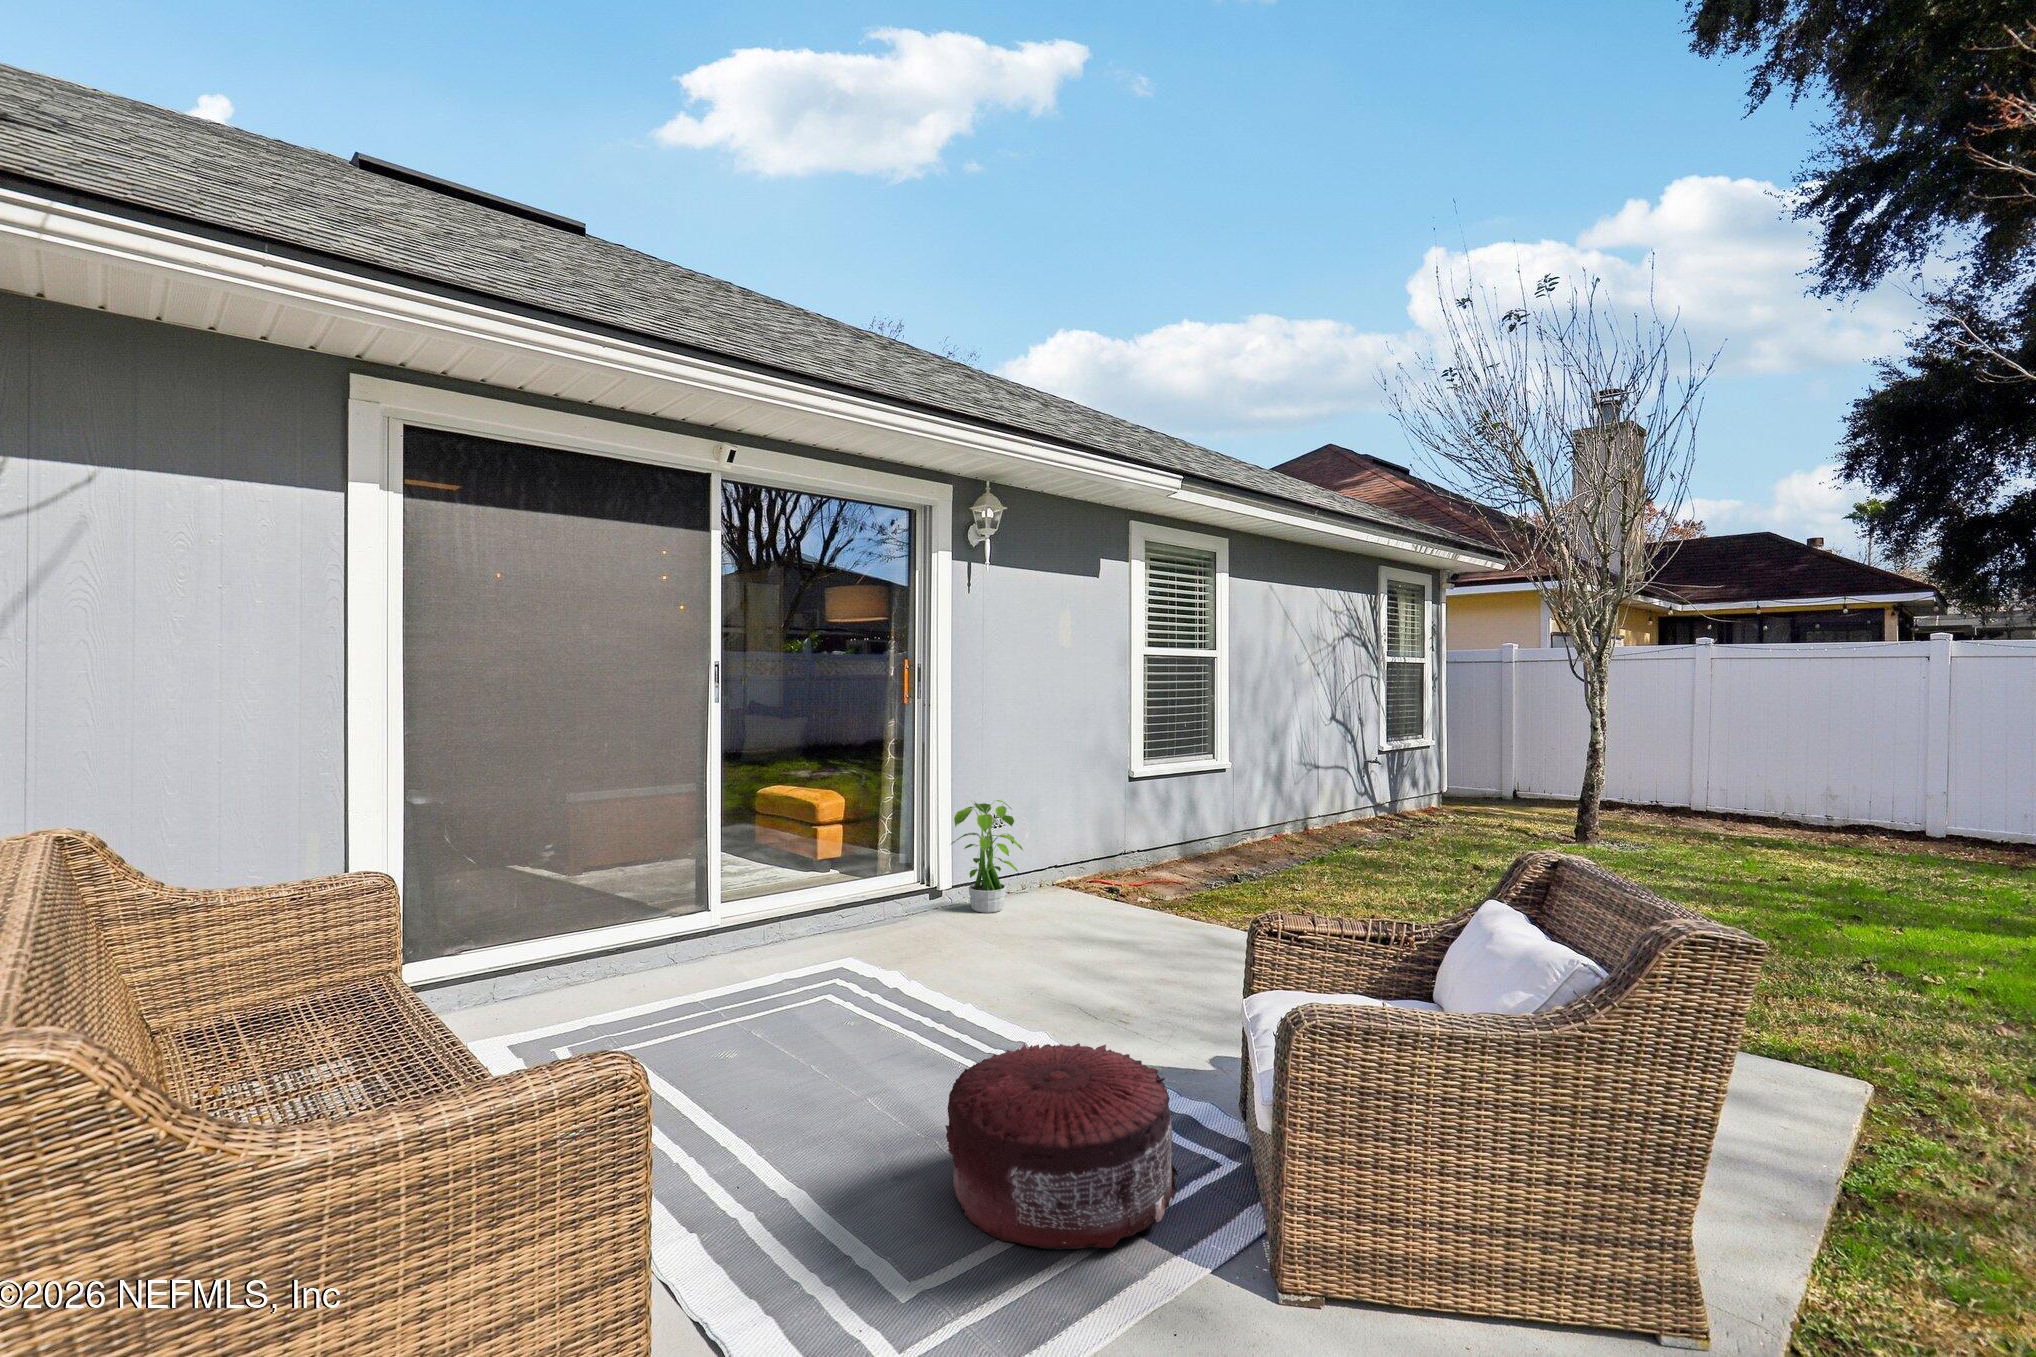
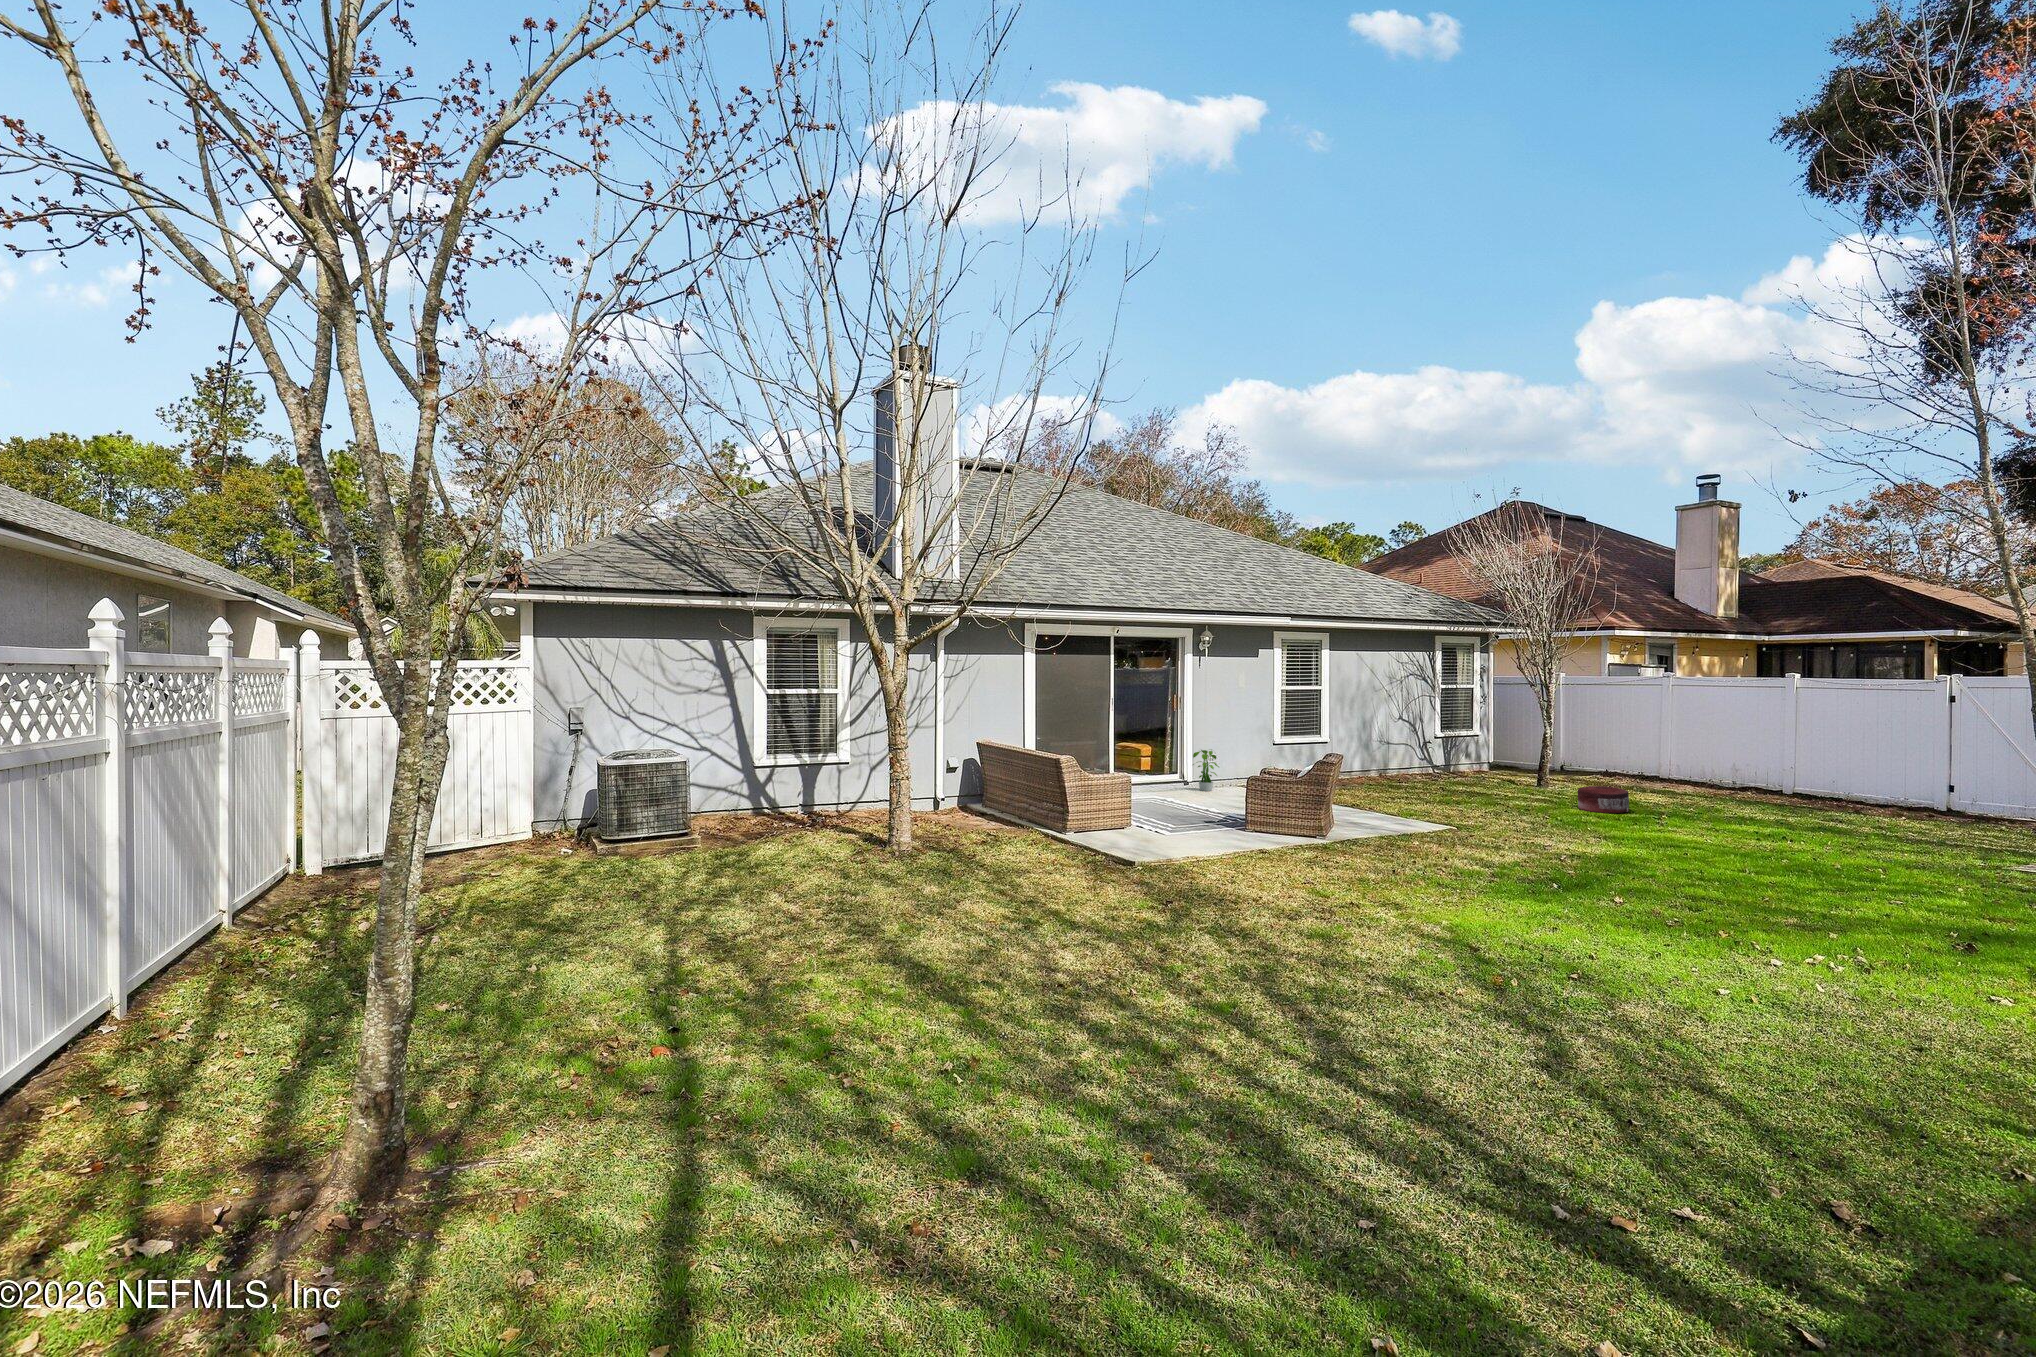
pouf: present [945,1043,1178,1249] -> present [1578,786,1629,813]

